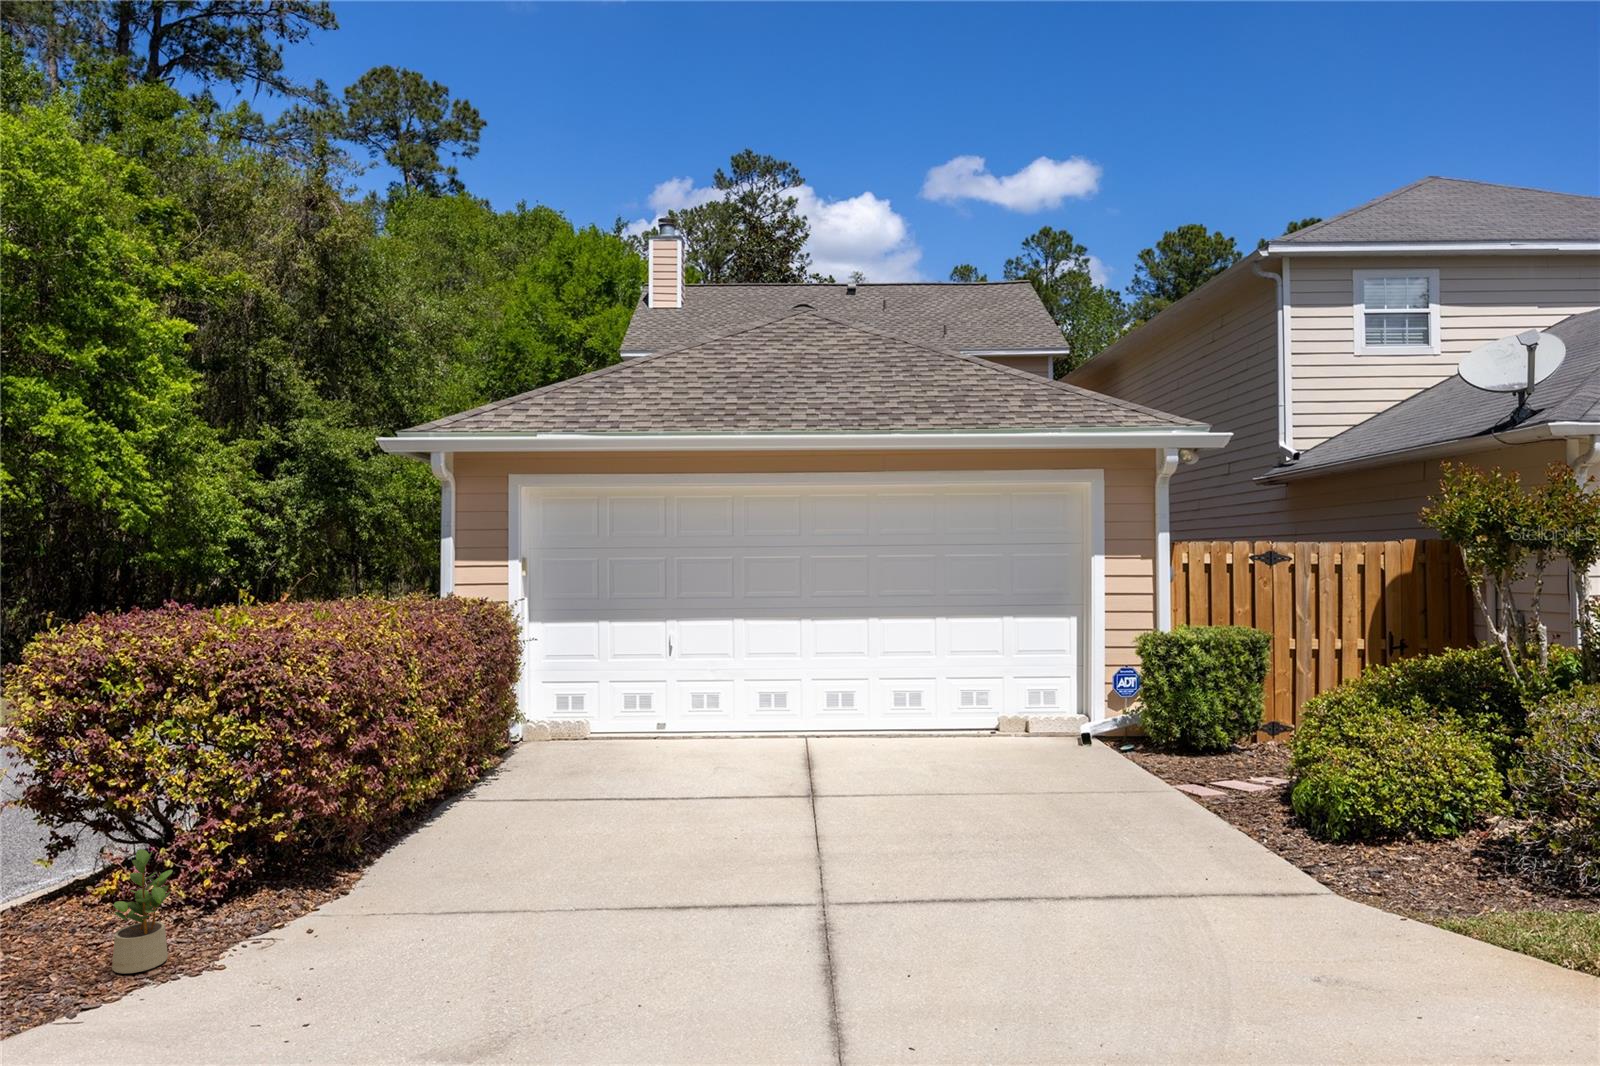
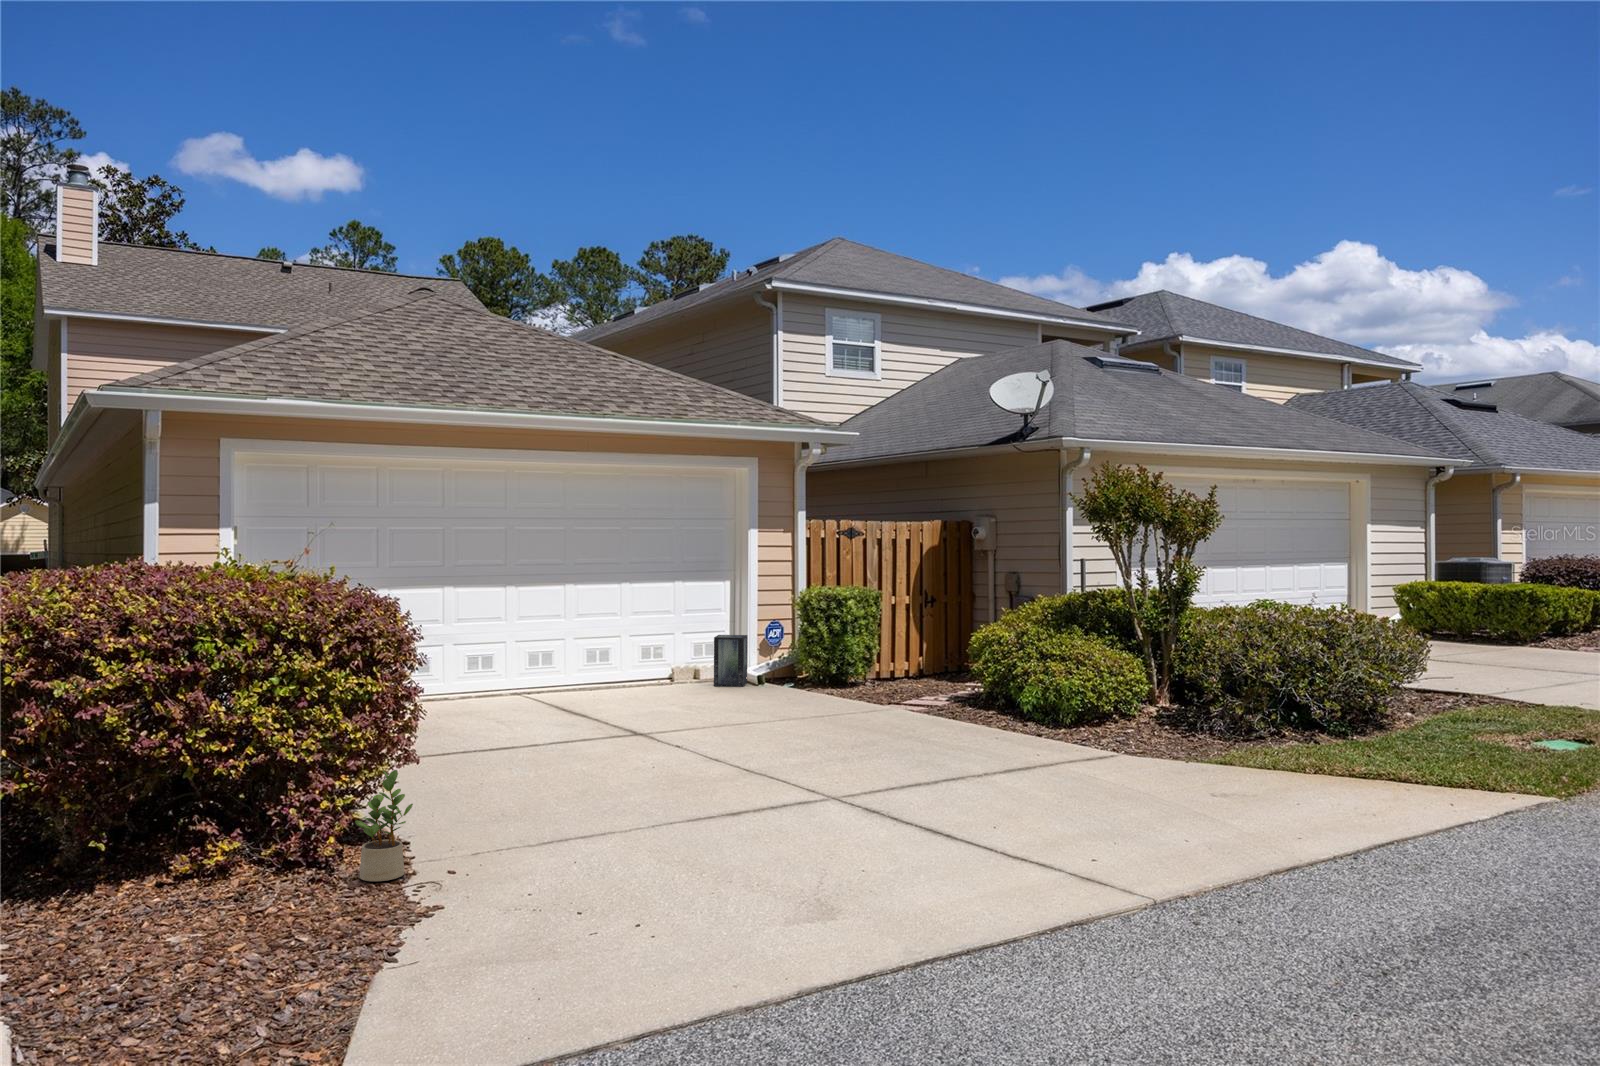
storage box: none [1042,677,1092,744] -> present [714,635,747,687]

